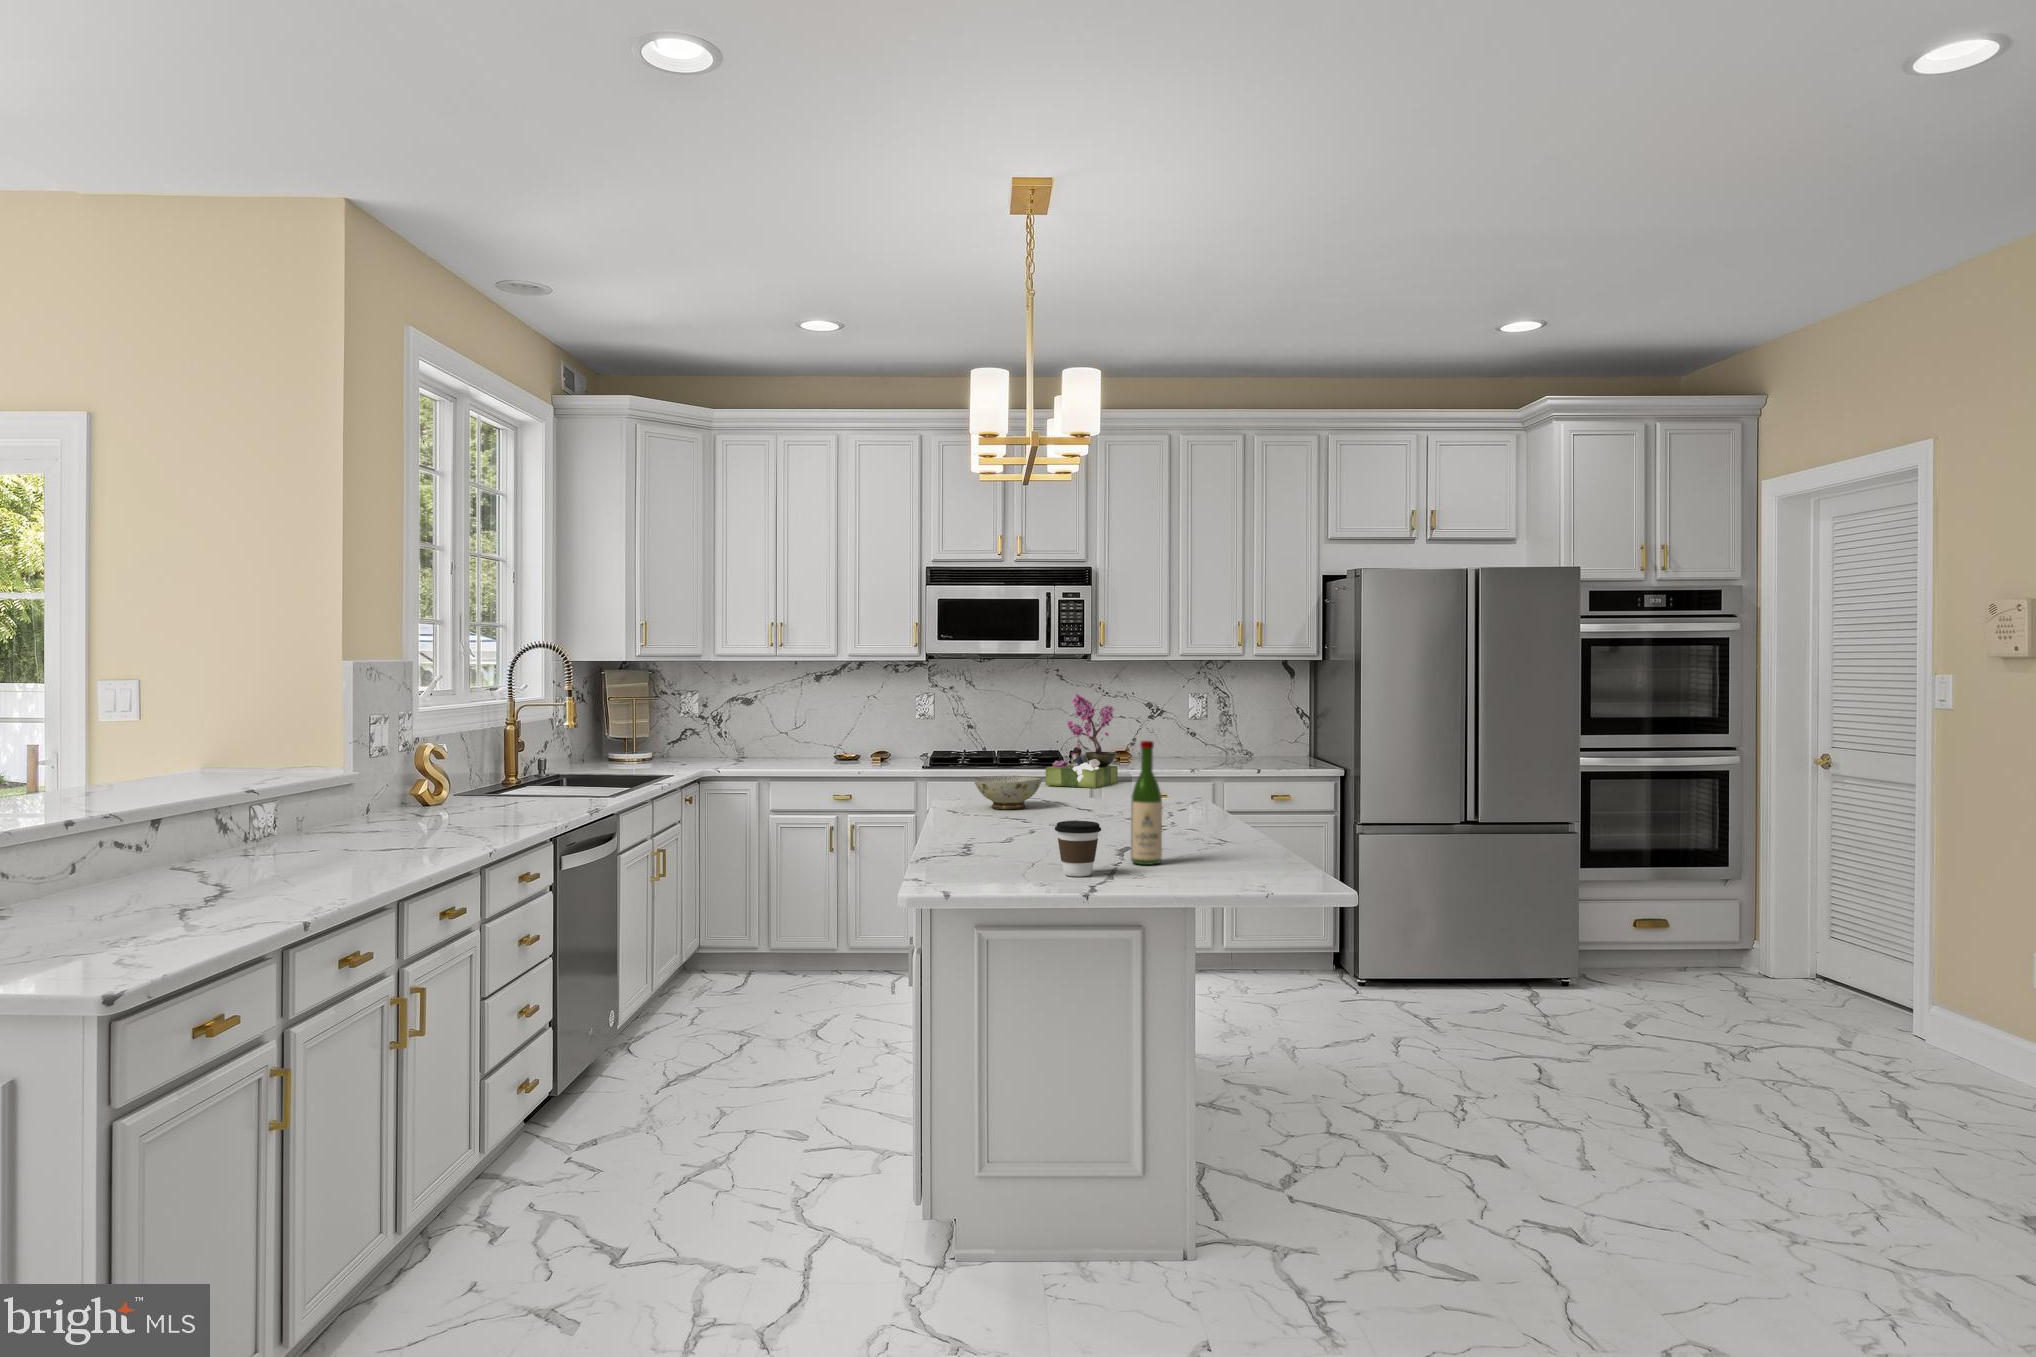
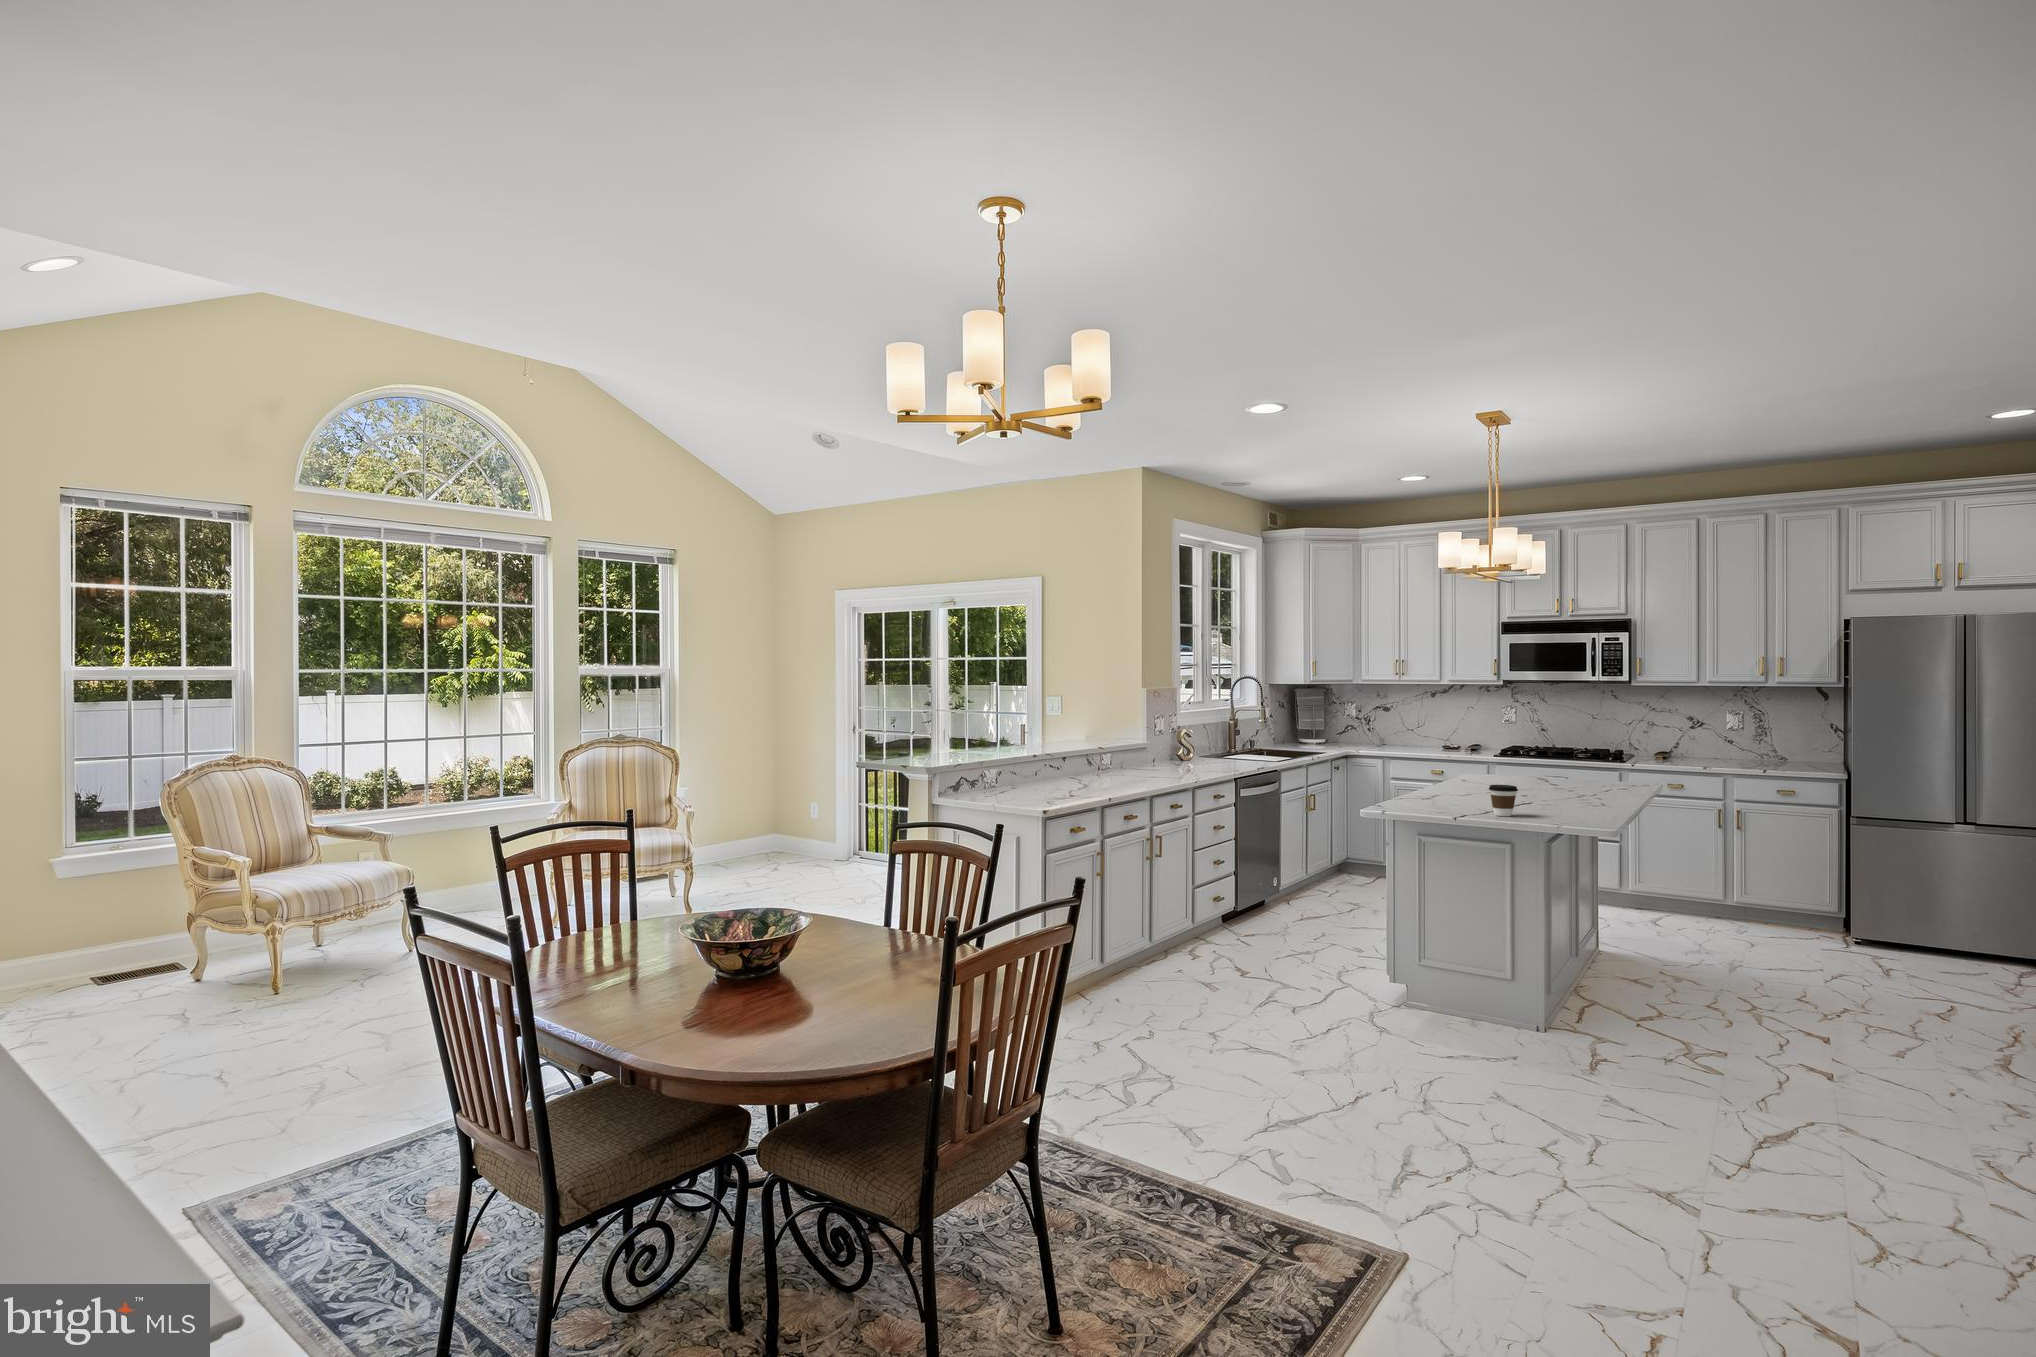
flower arrangement: present [1045,694,1118,788] -> none [1572,709,1631,775]
wine bottle: present [1131,741,1162,865] -> none [1547,740,1568,815]
ceramic bowl: present [974,776,1042,809] -> none [1497,762,1546,783]

